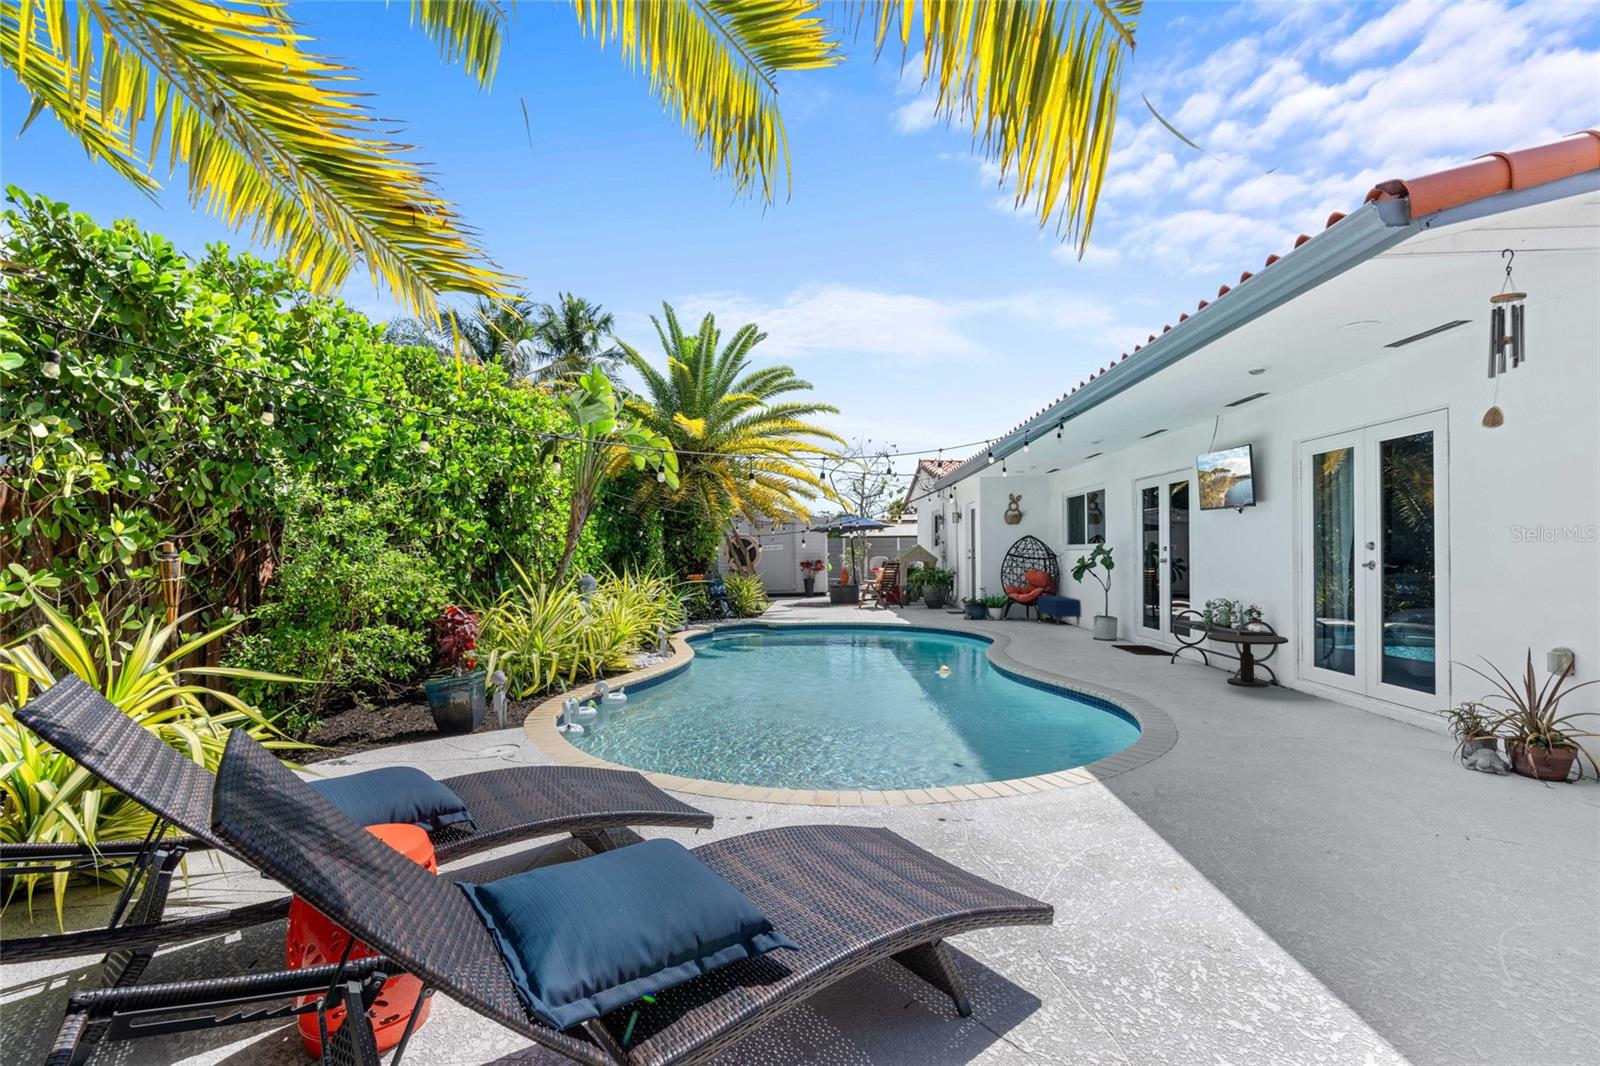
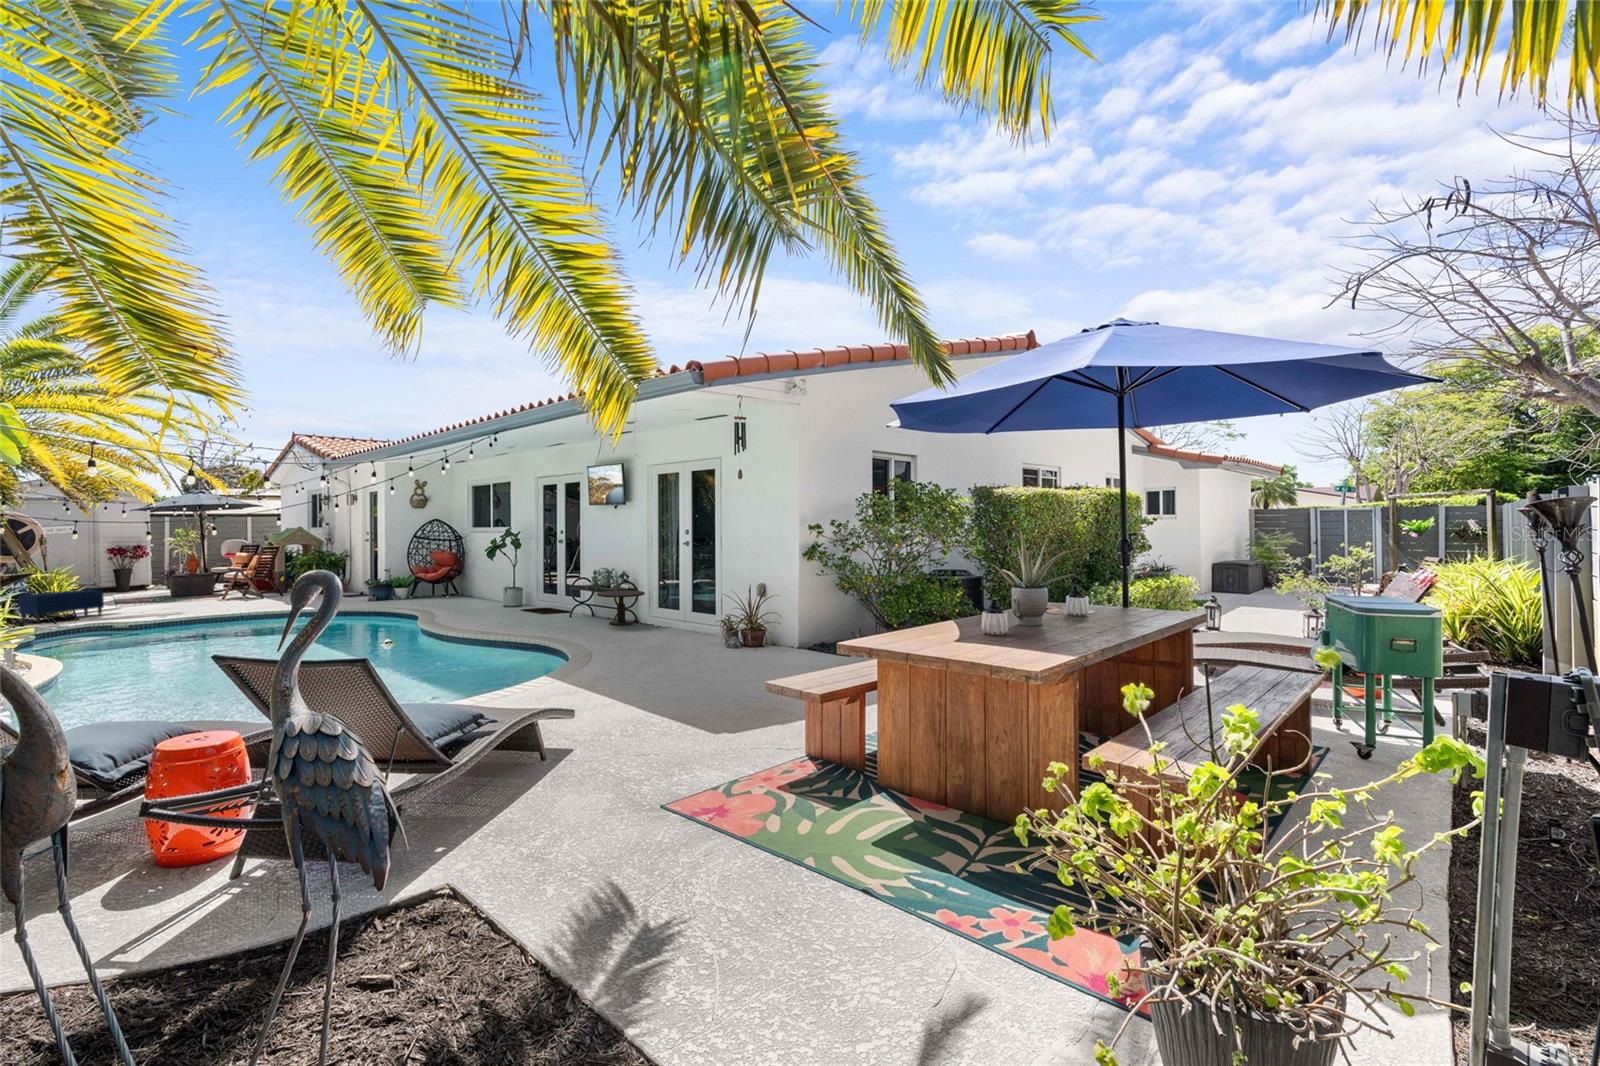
bench: present [1038,596,1082,625] -> present [19,589,104,623]

